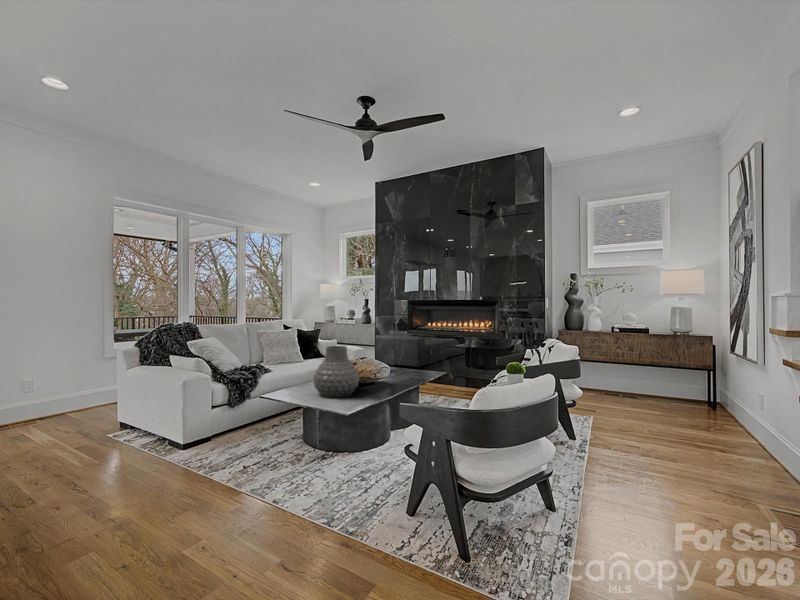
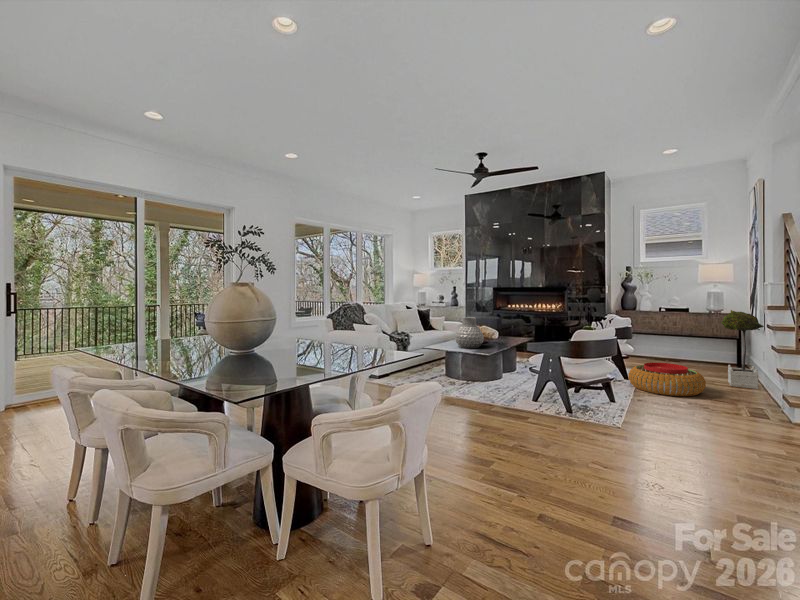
potted tree: none [702,333,764,453] -> present [722,310,764,389]
pouf: none [576,414,692,477] -> present [628,363,706,396]

